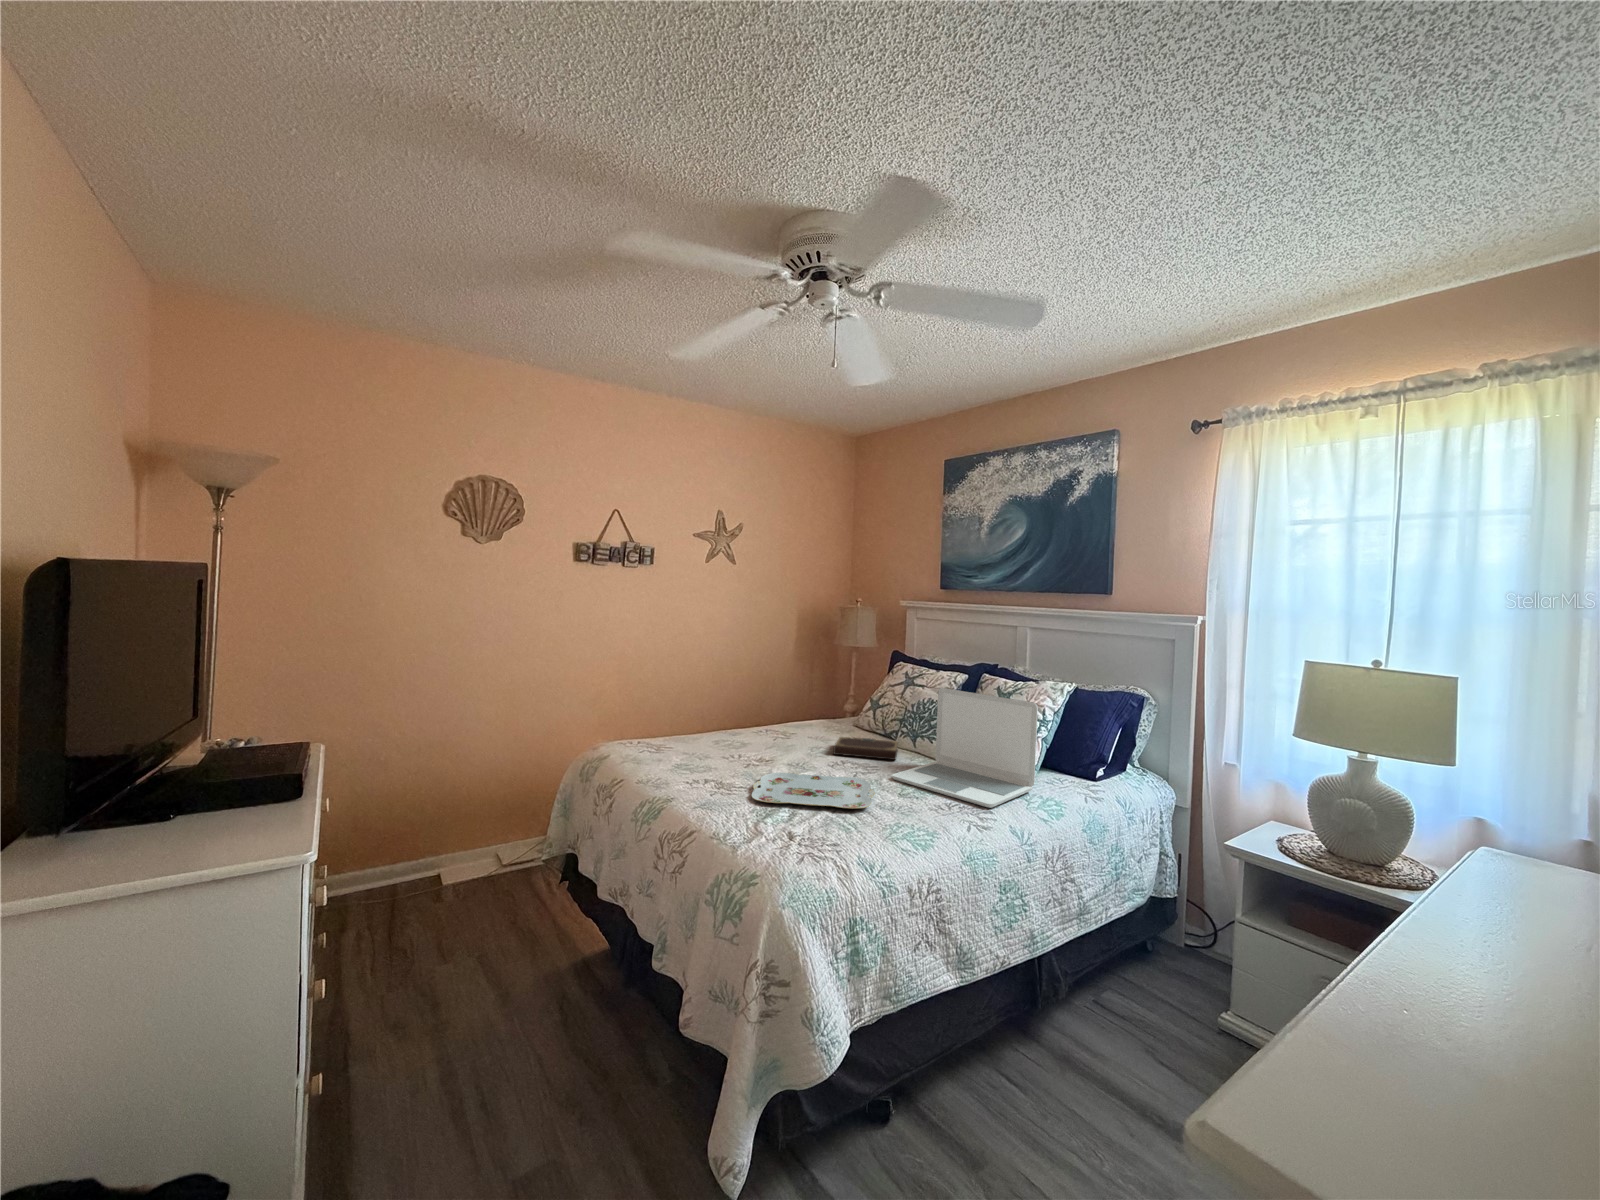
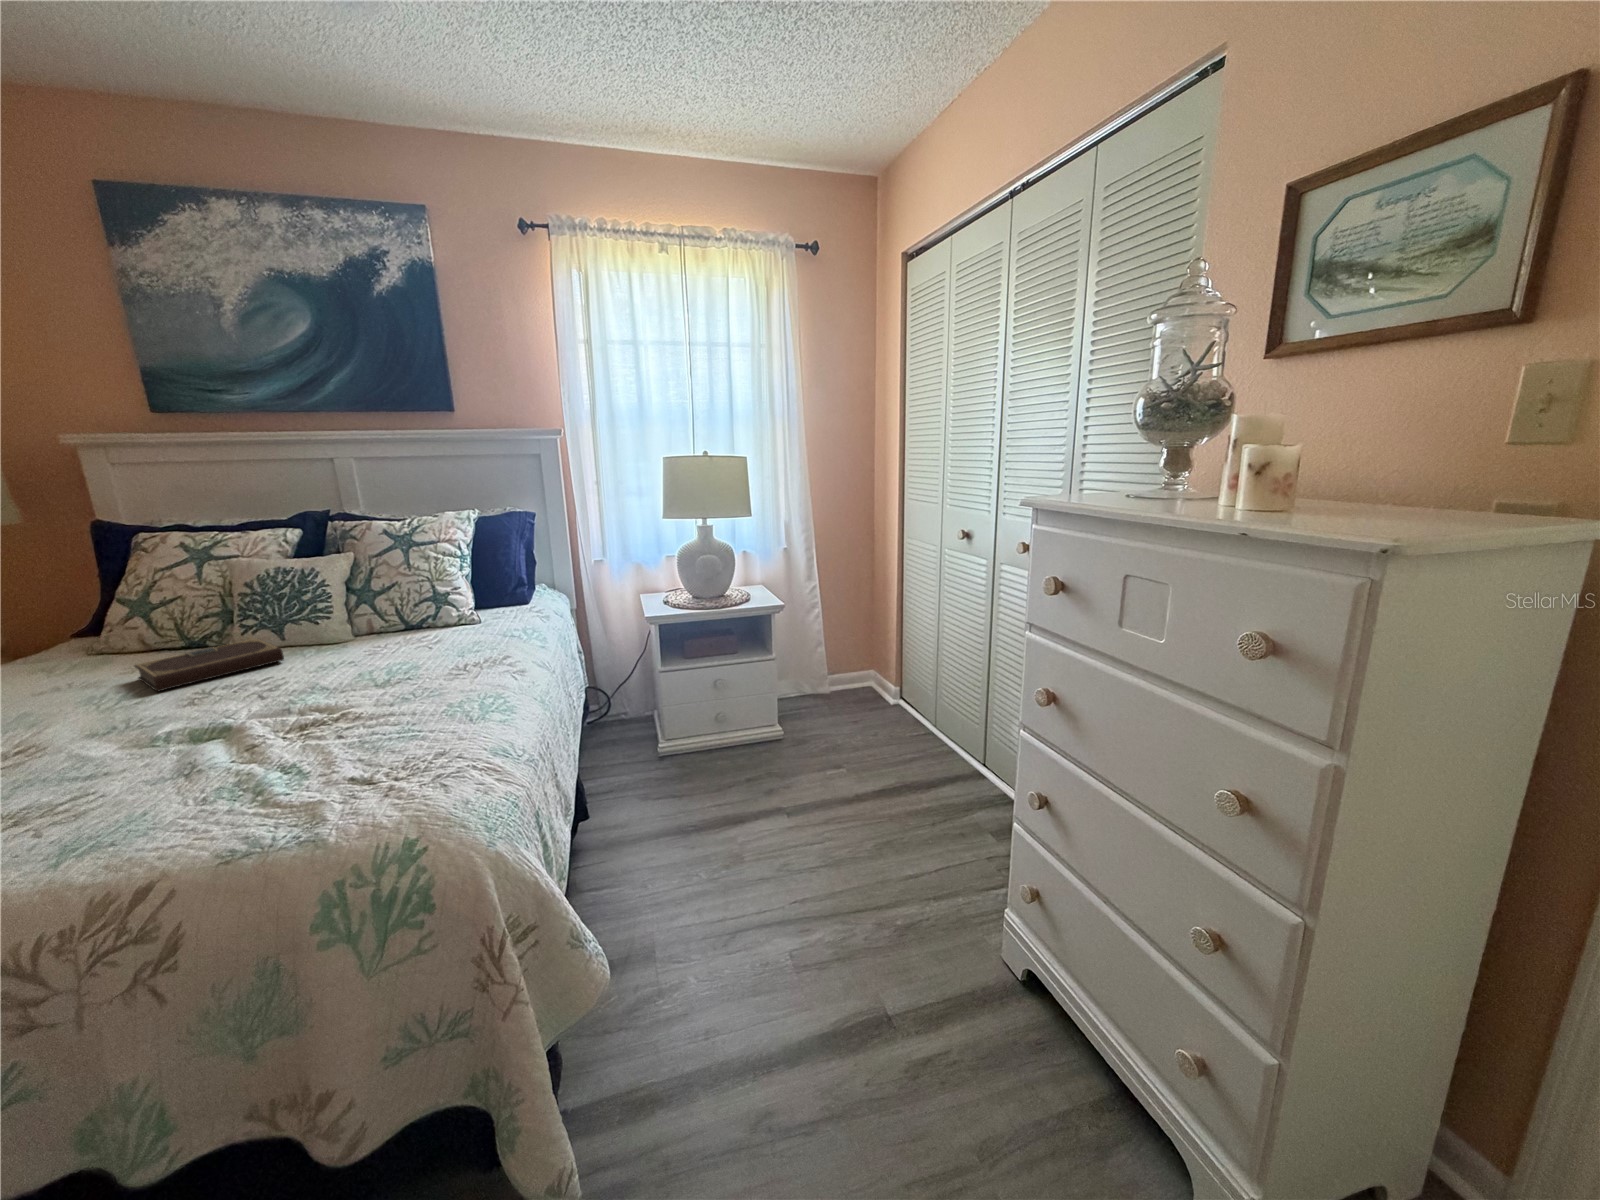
laptop: present [892,688,1038,808] -> none [322,533,499,679]
serving tray: present [752,772,875,808] -> none [84,693,371,798]

